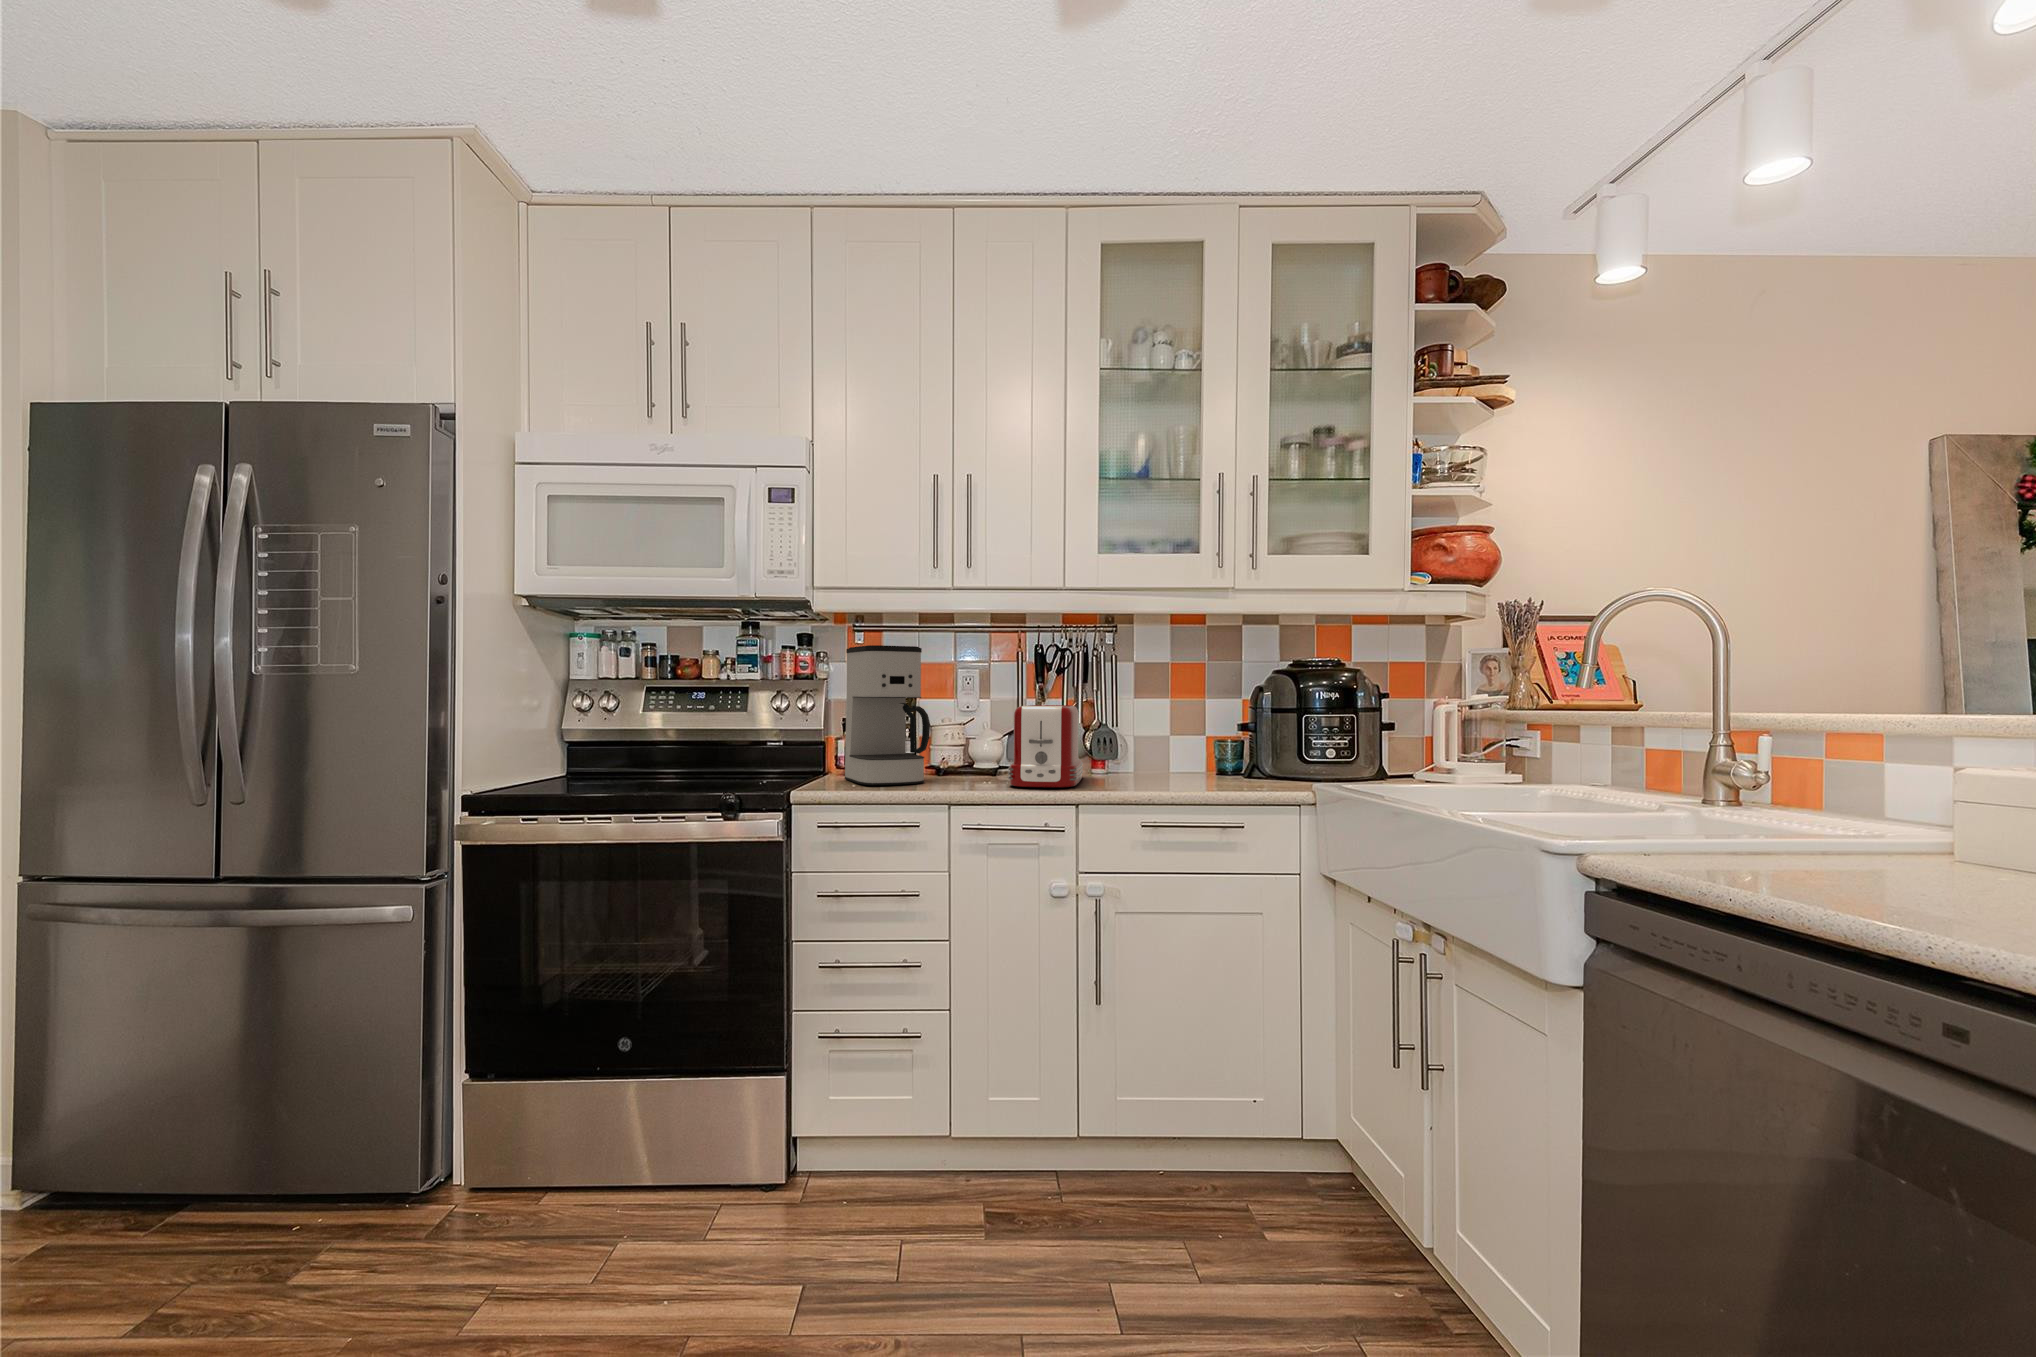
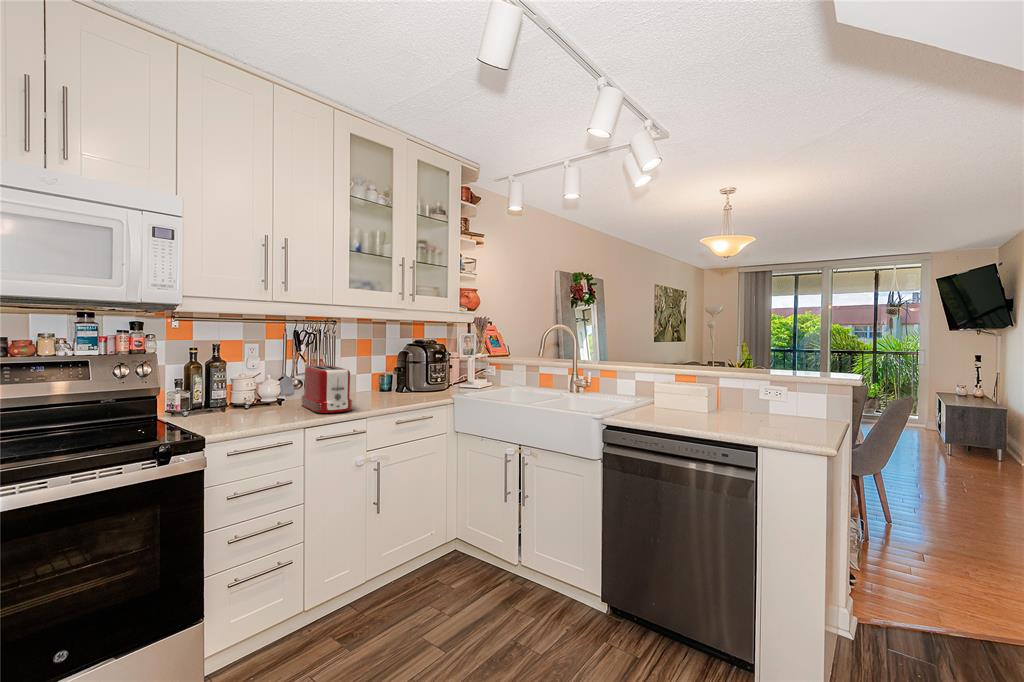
coffee maker: present [845,645,930,785] -> none [194,335,259,423]

